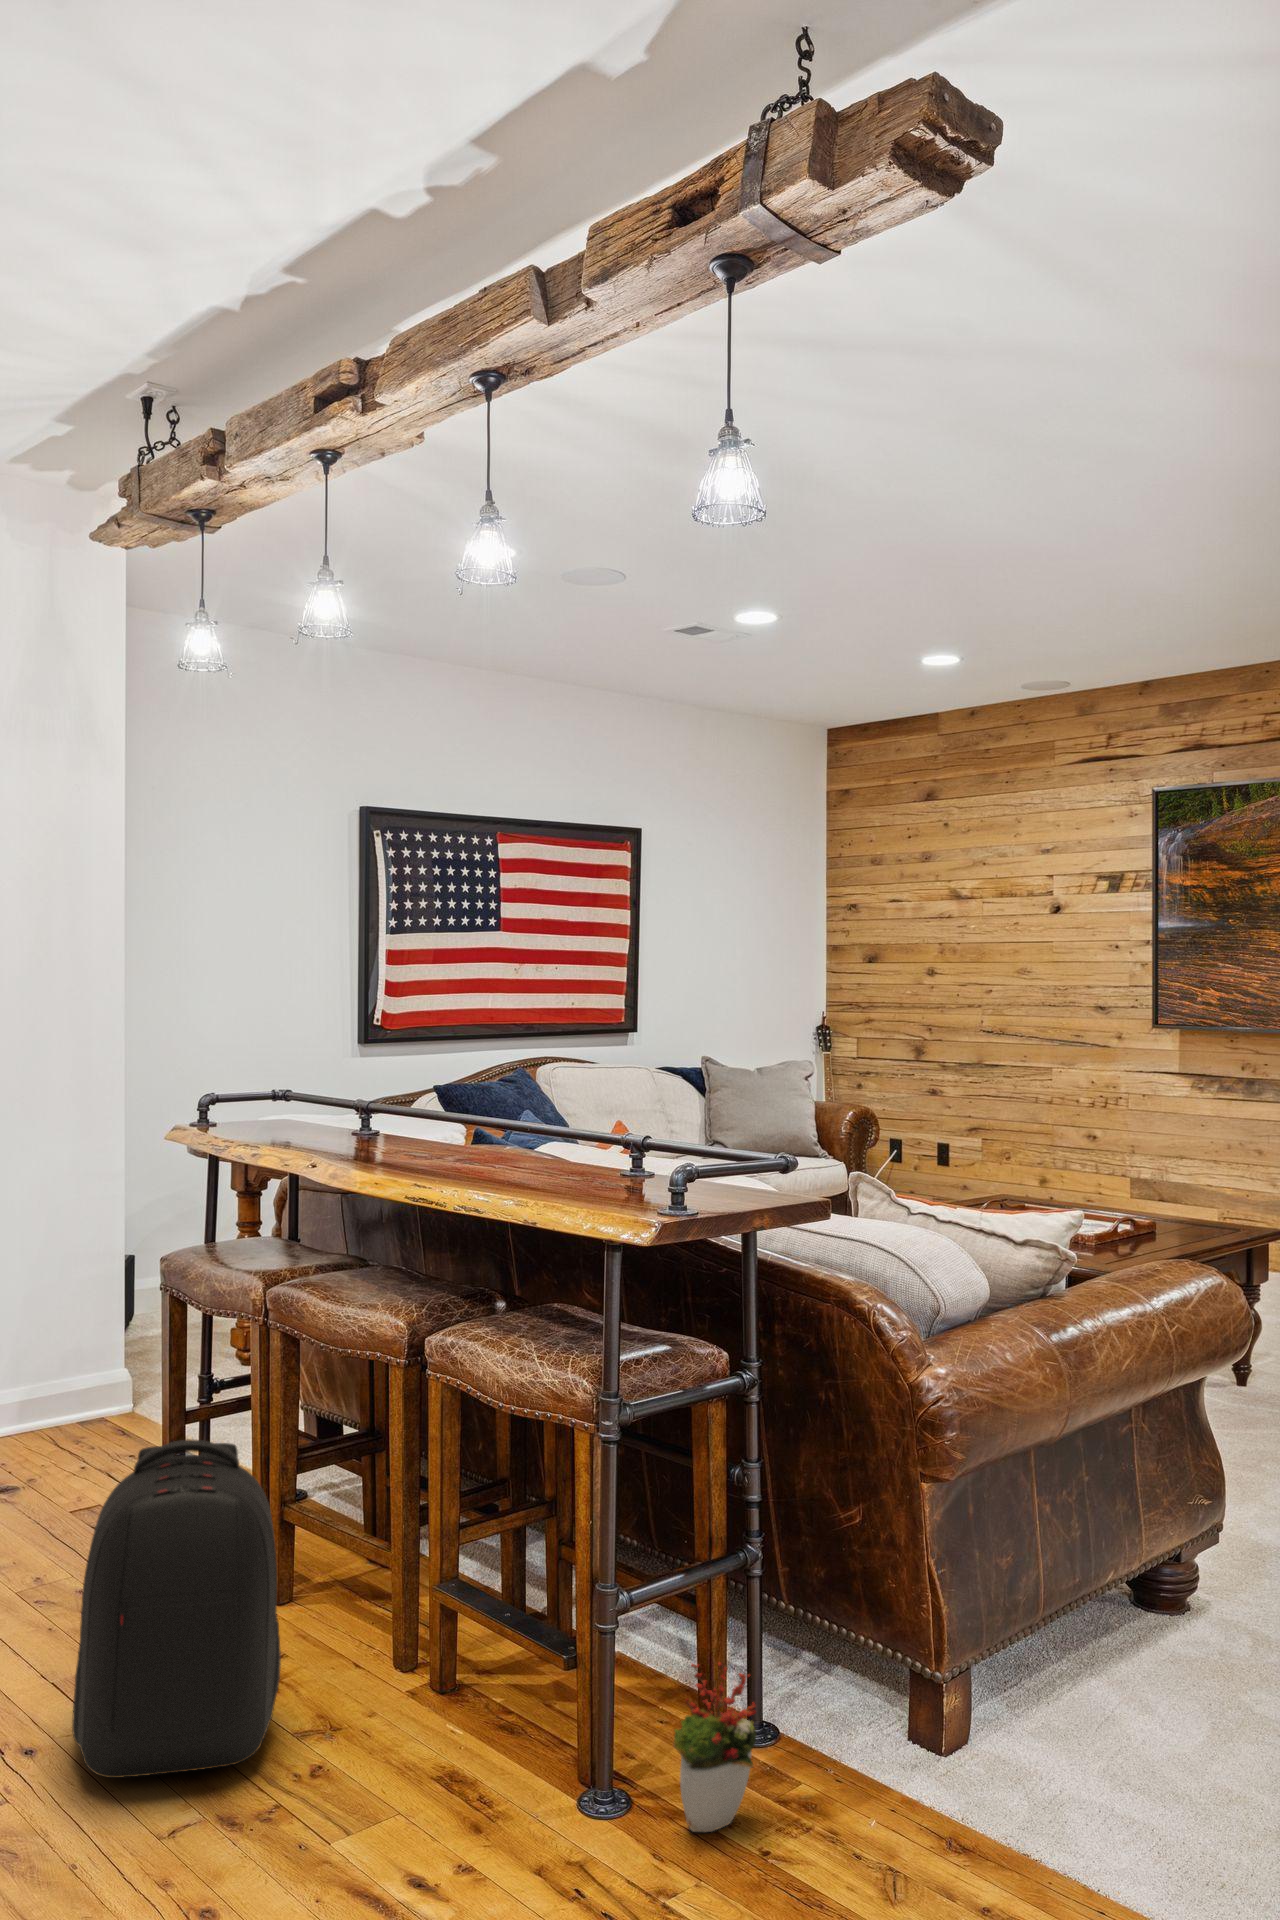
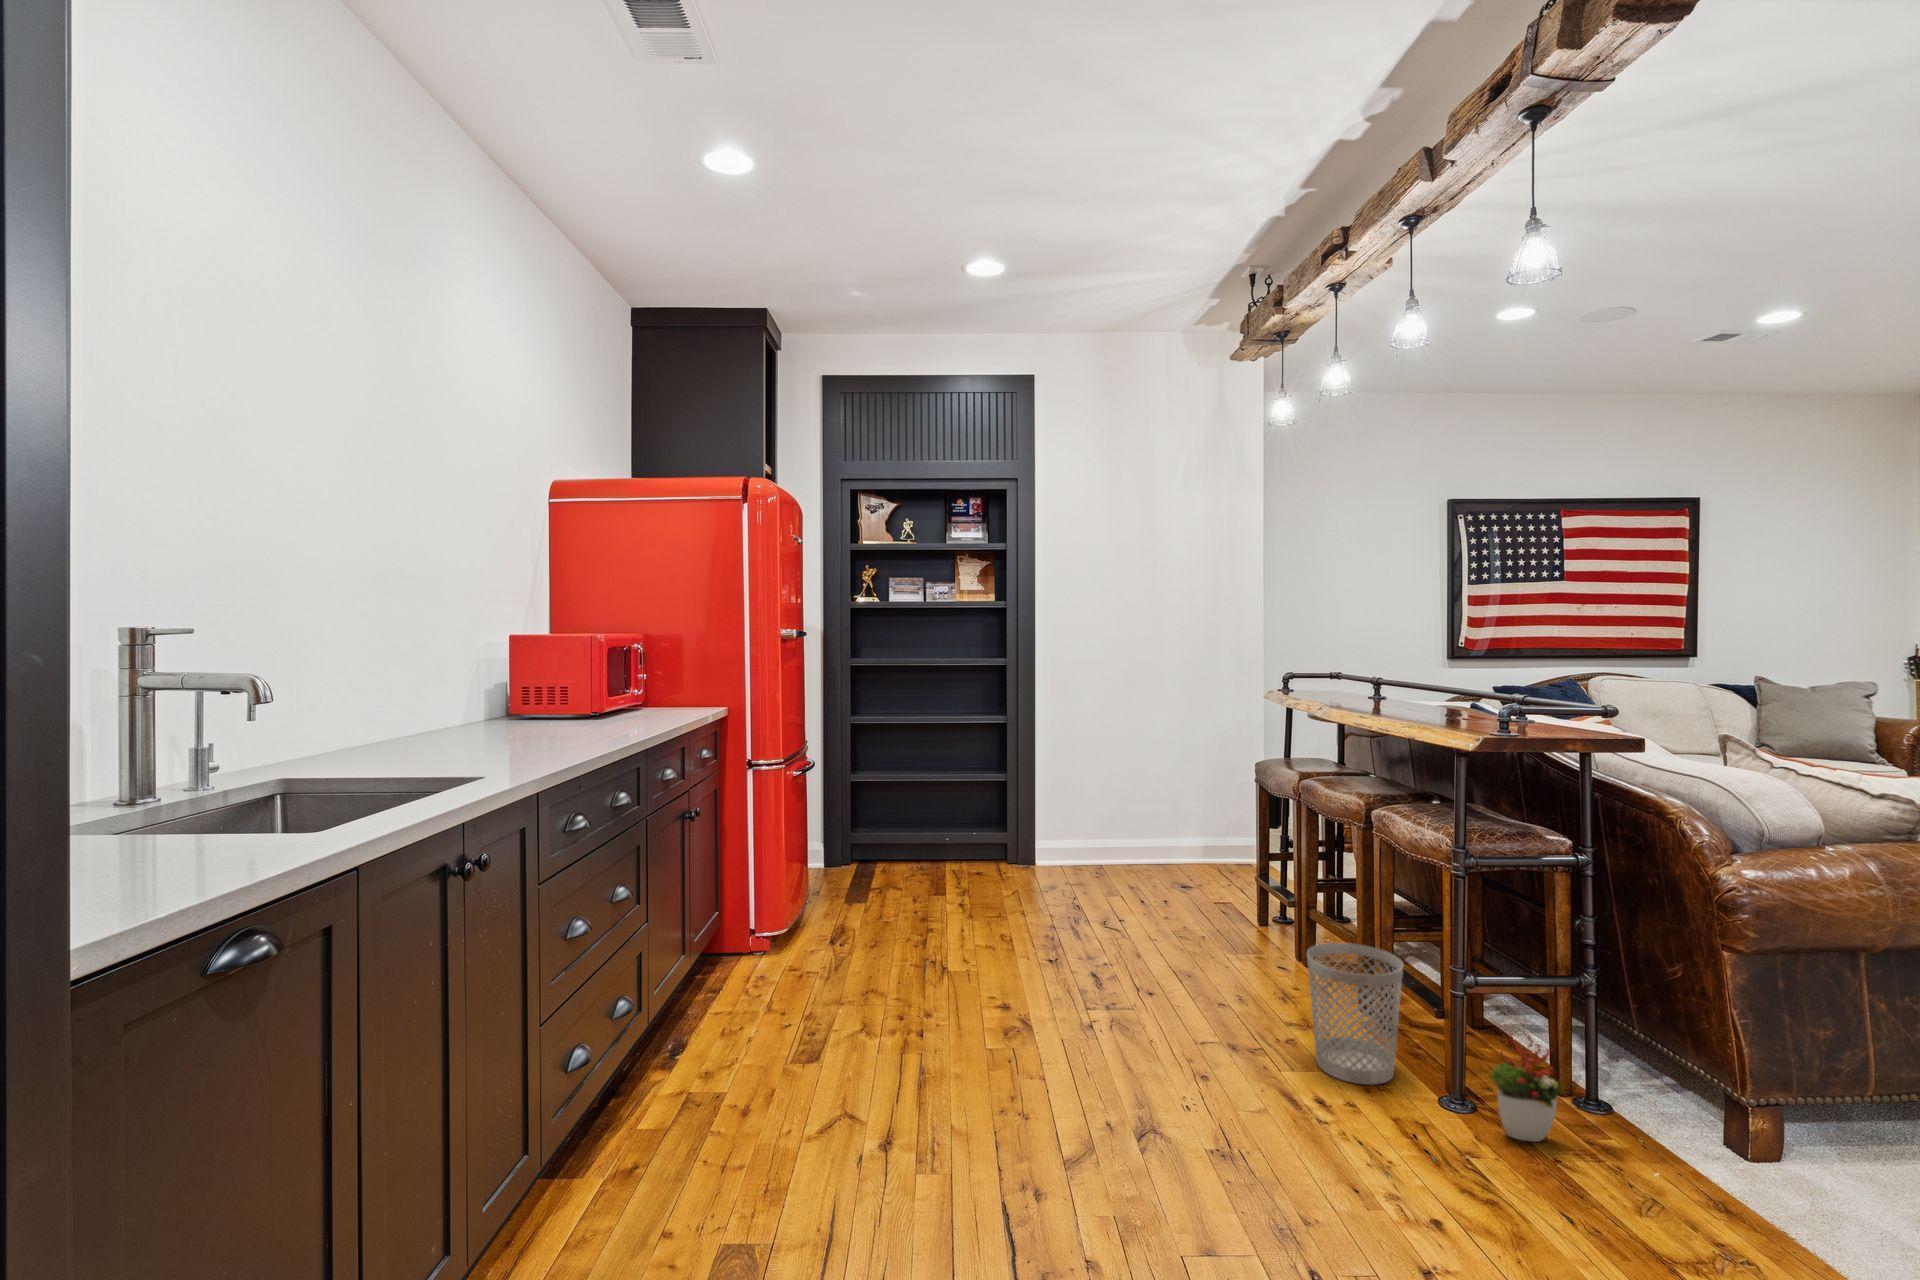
backpack: present [72,1440,281,1778] -> none [1173,854,1282,1022]
wastebasket: none [367,1566,523,1825] -> present [1307,943,1403,1085]

